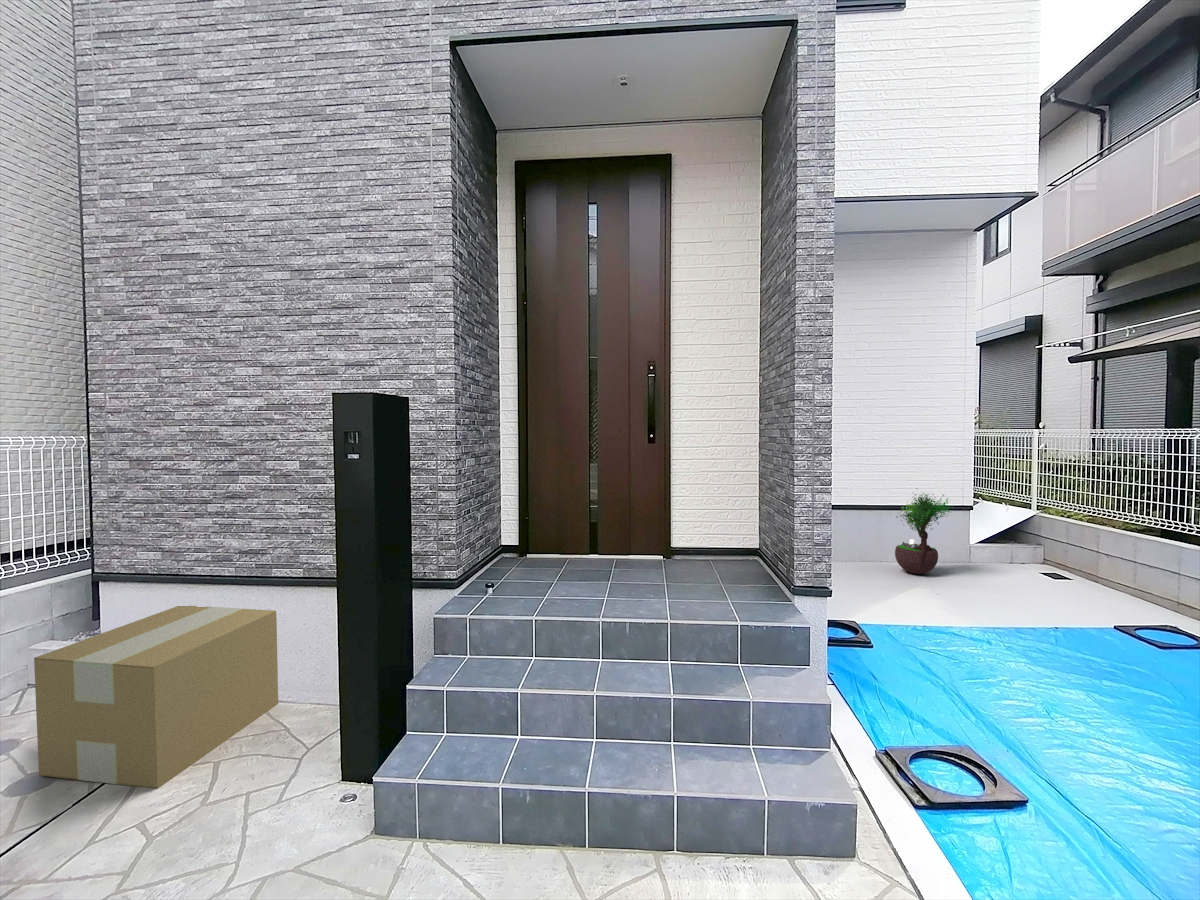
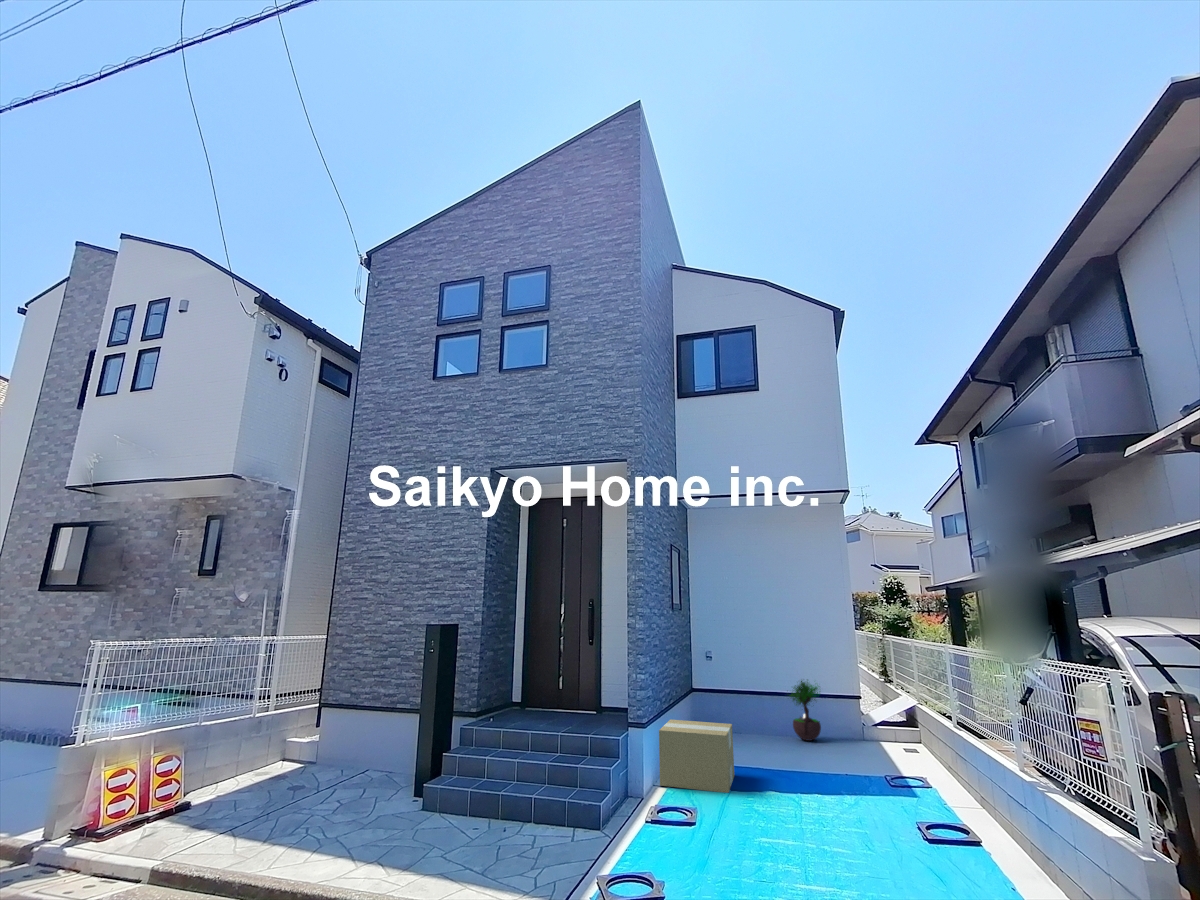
cardboard box: present [34,606,278,789] -> present [659,720,734,793]

